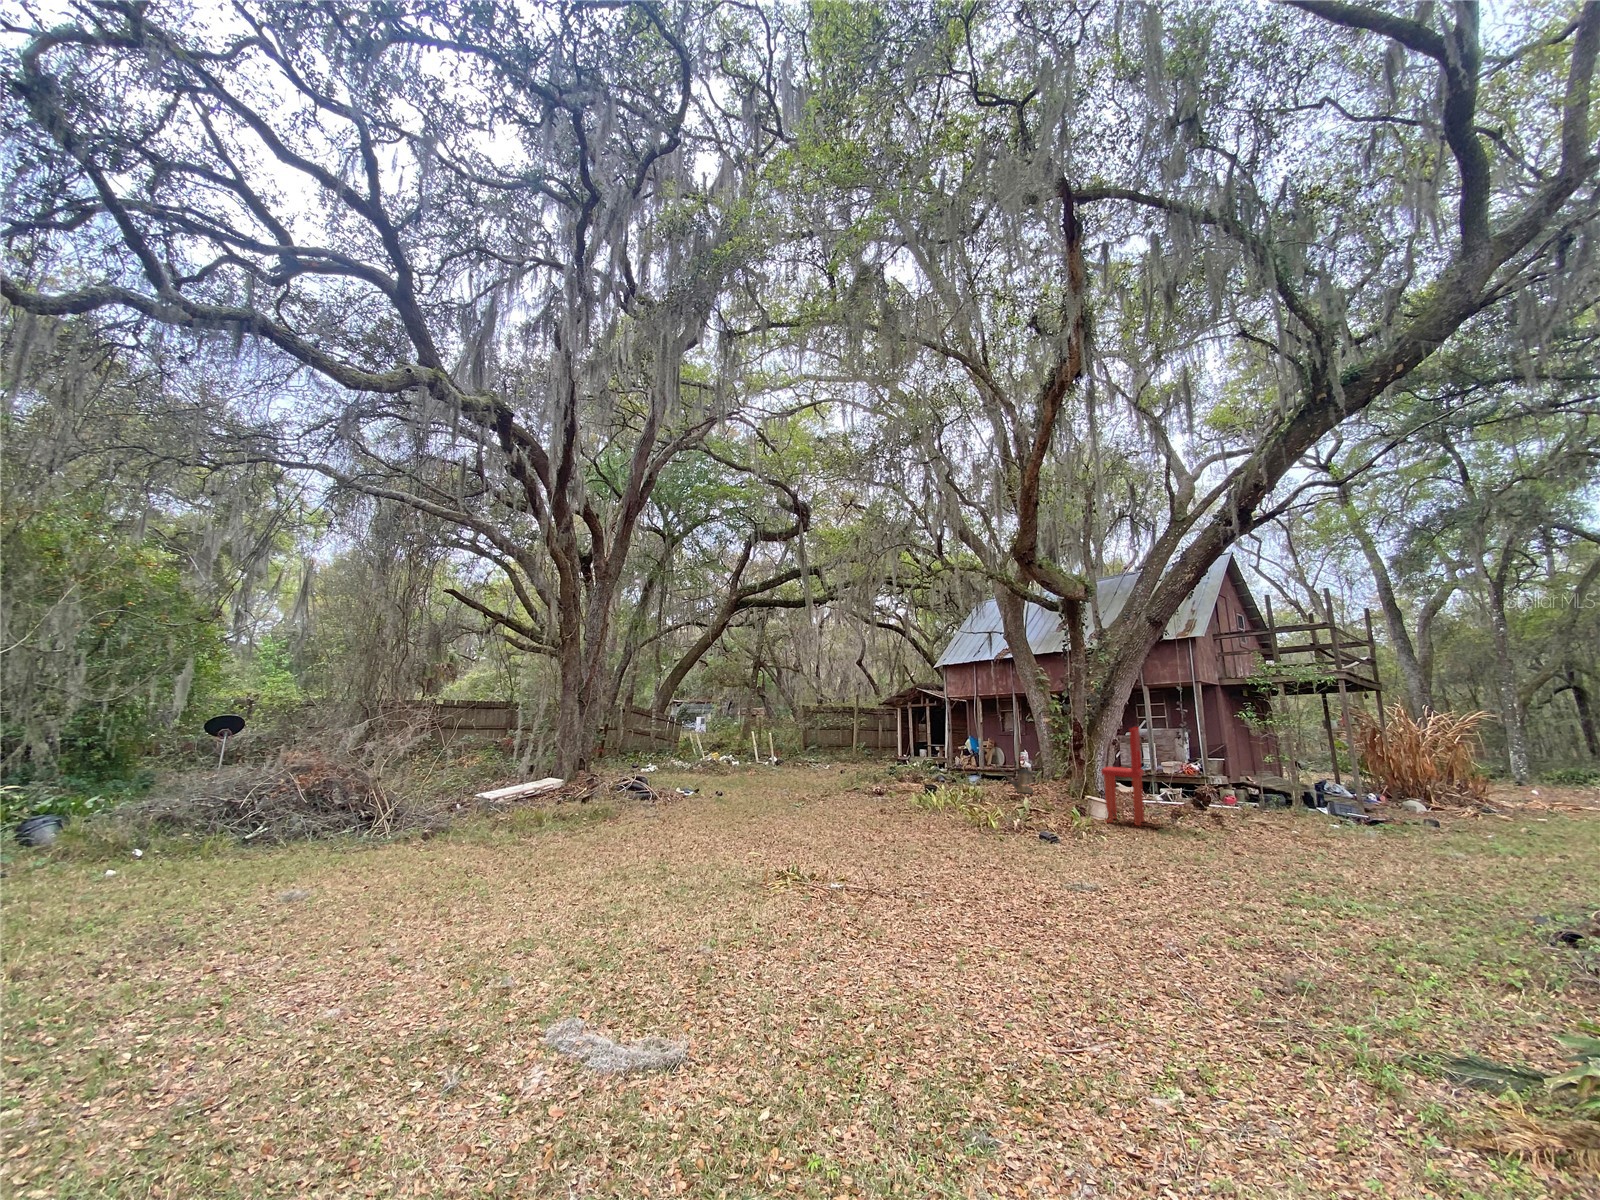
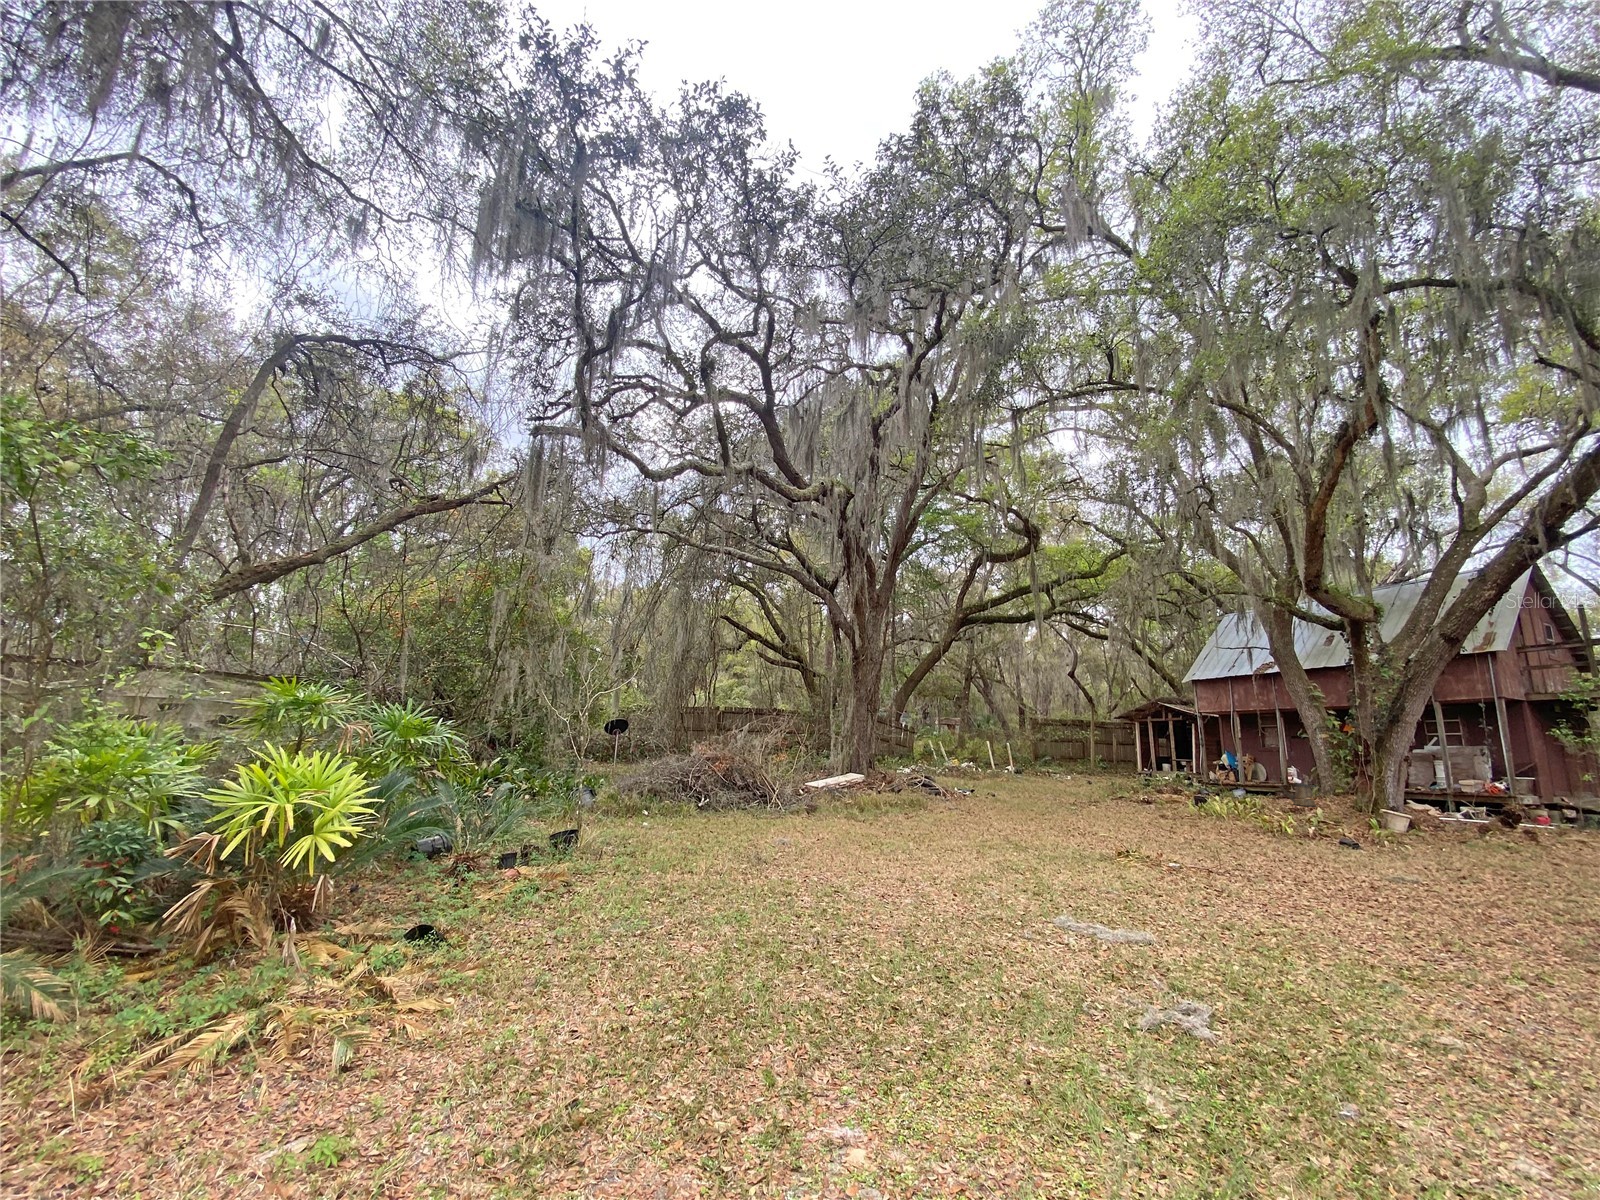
chair: present [1102,727,1144,826] -> none [1395,744,1444,836]

